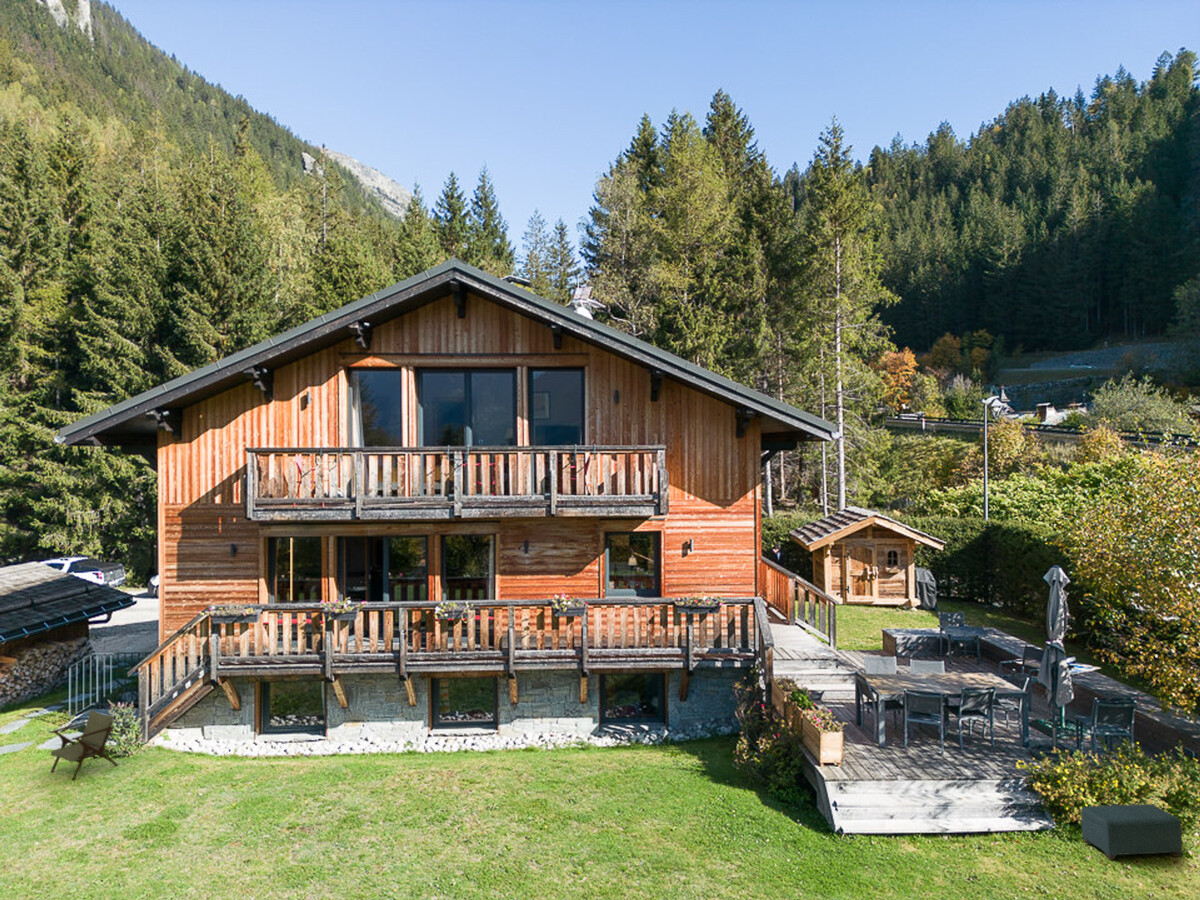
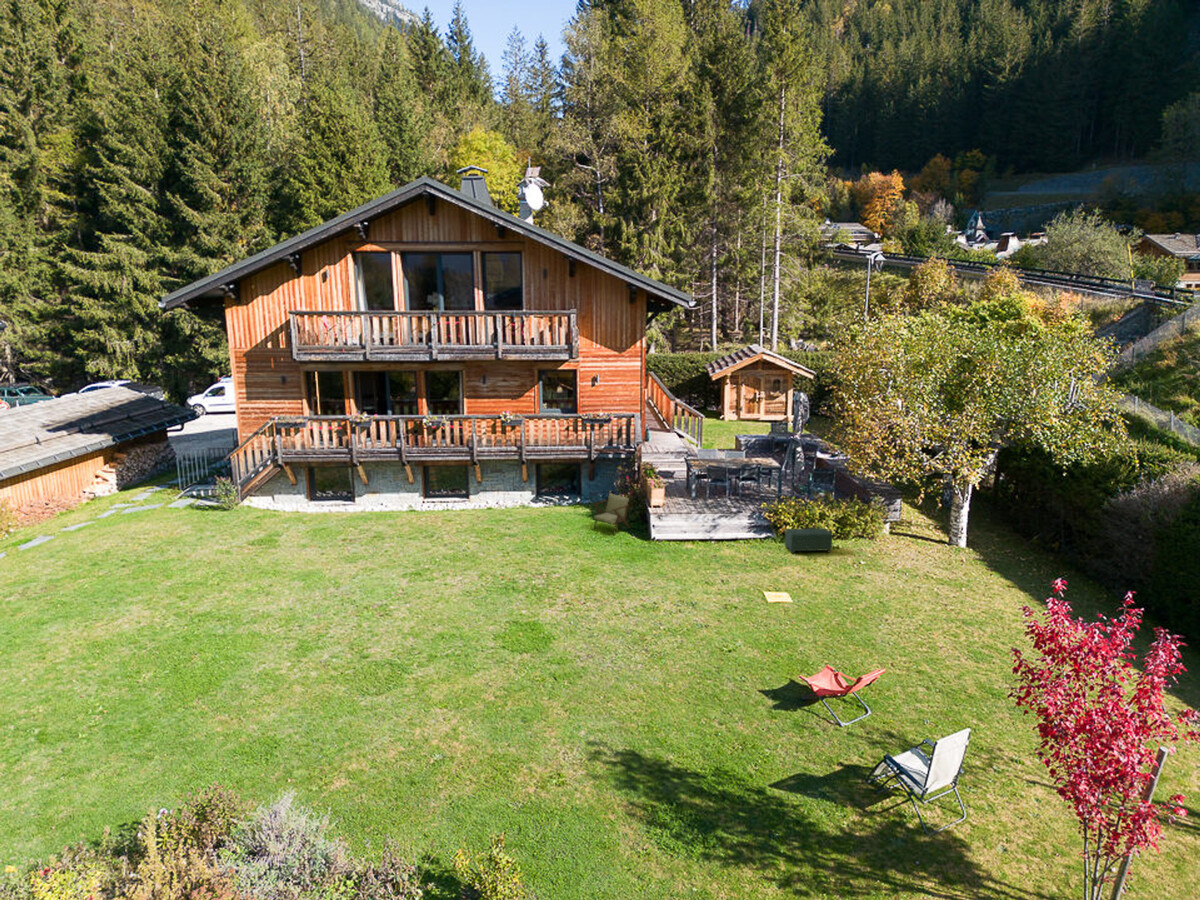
lounge chair: present [51,711,118,780] -> present [593,493,630,535]

